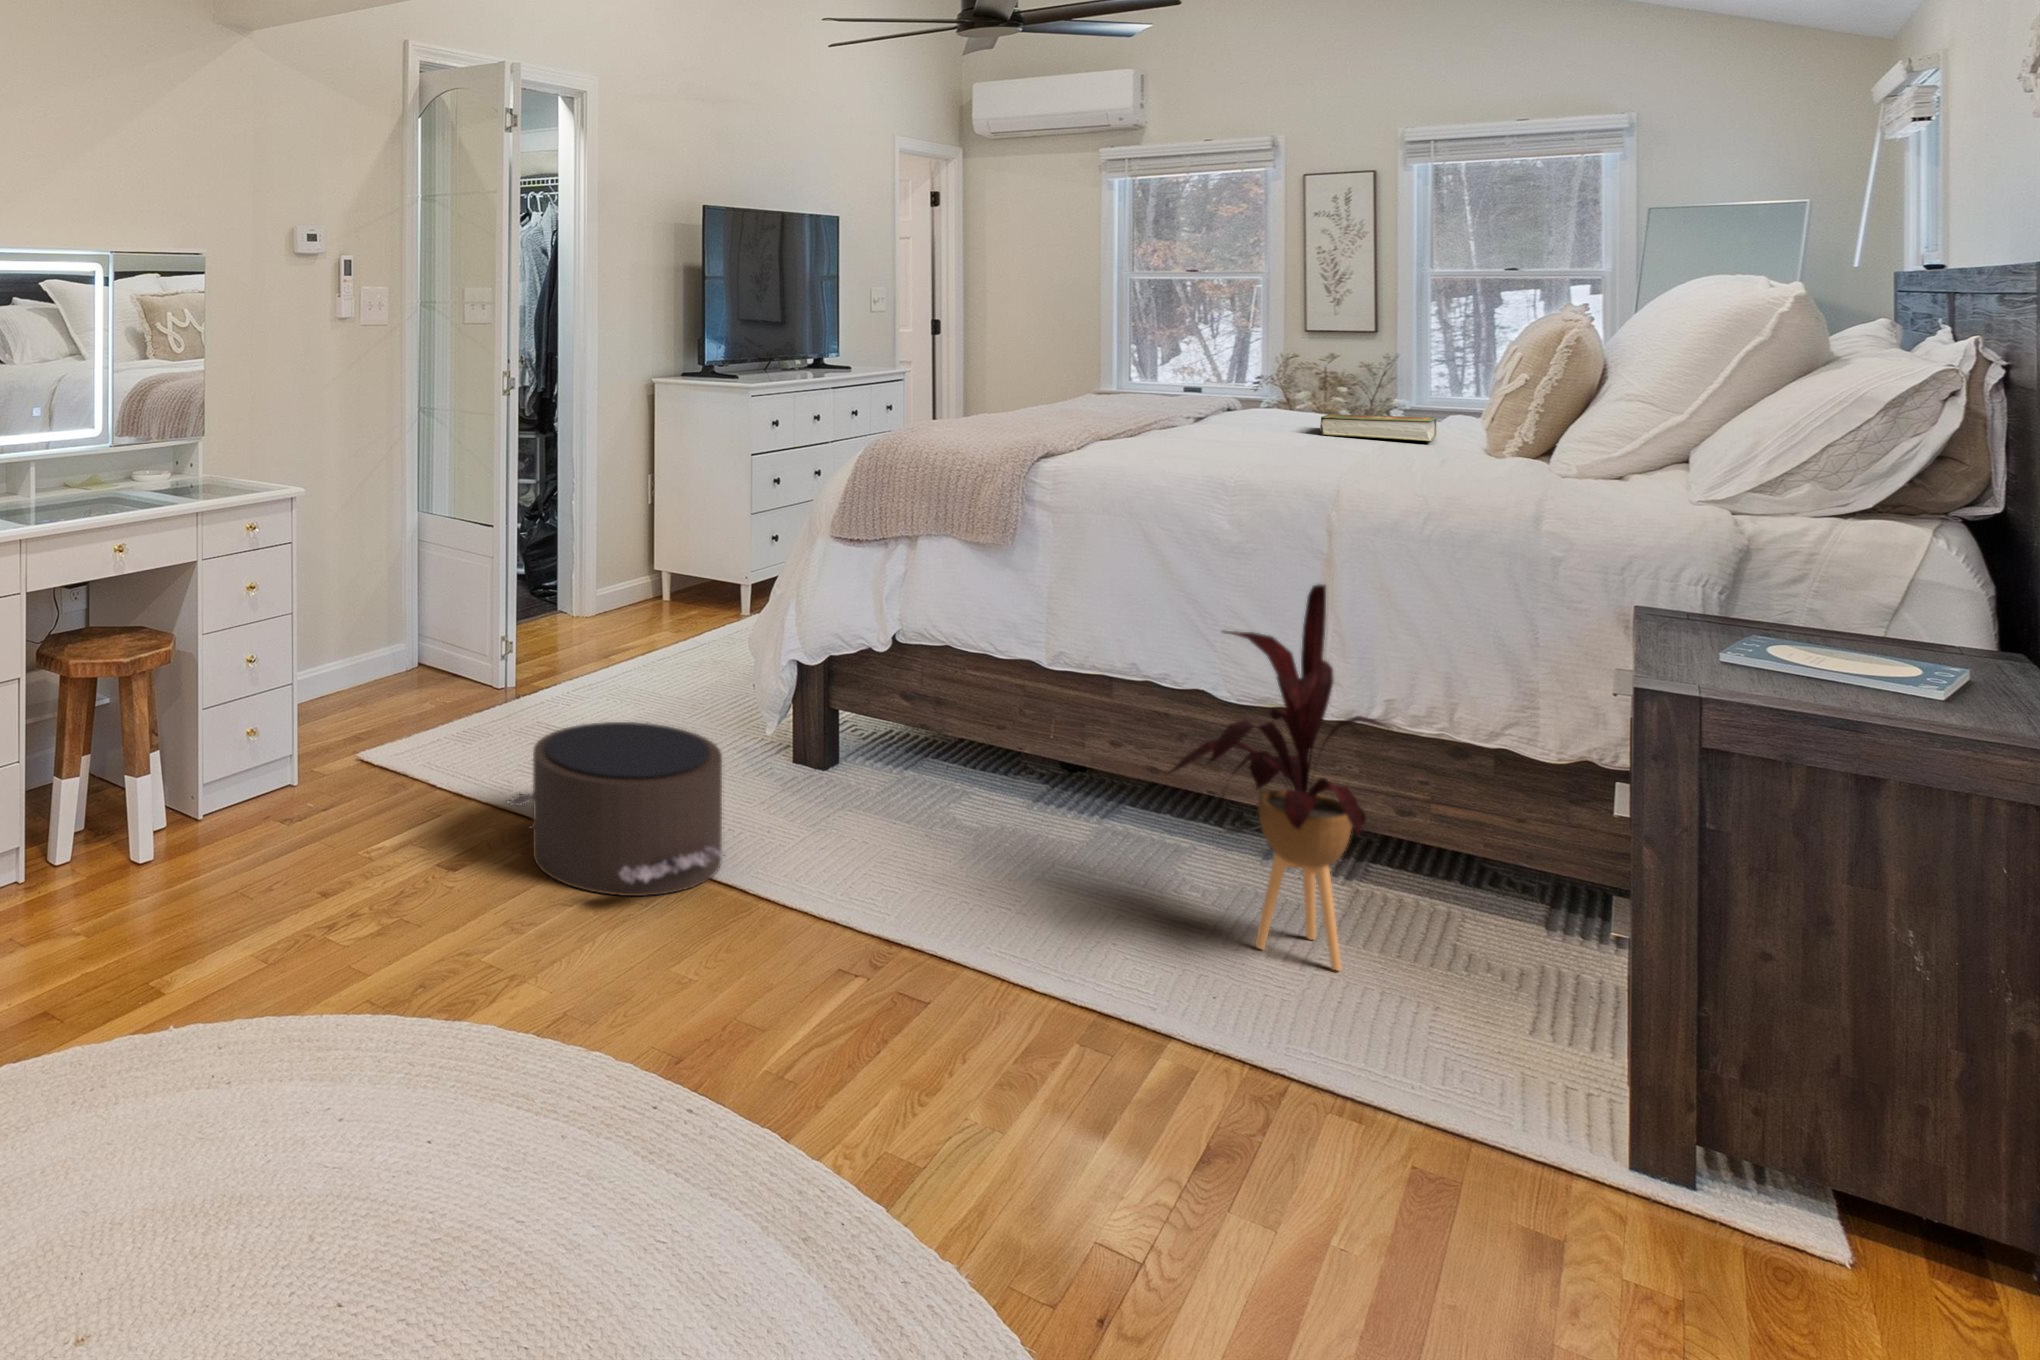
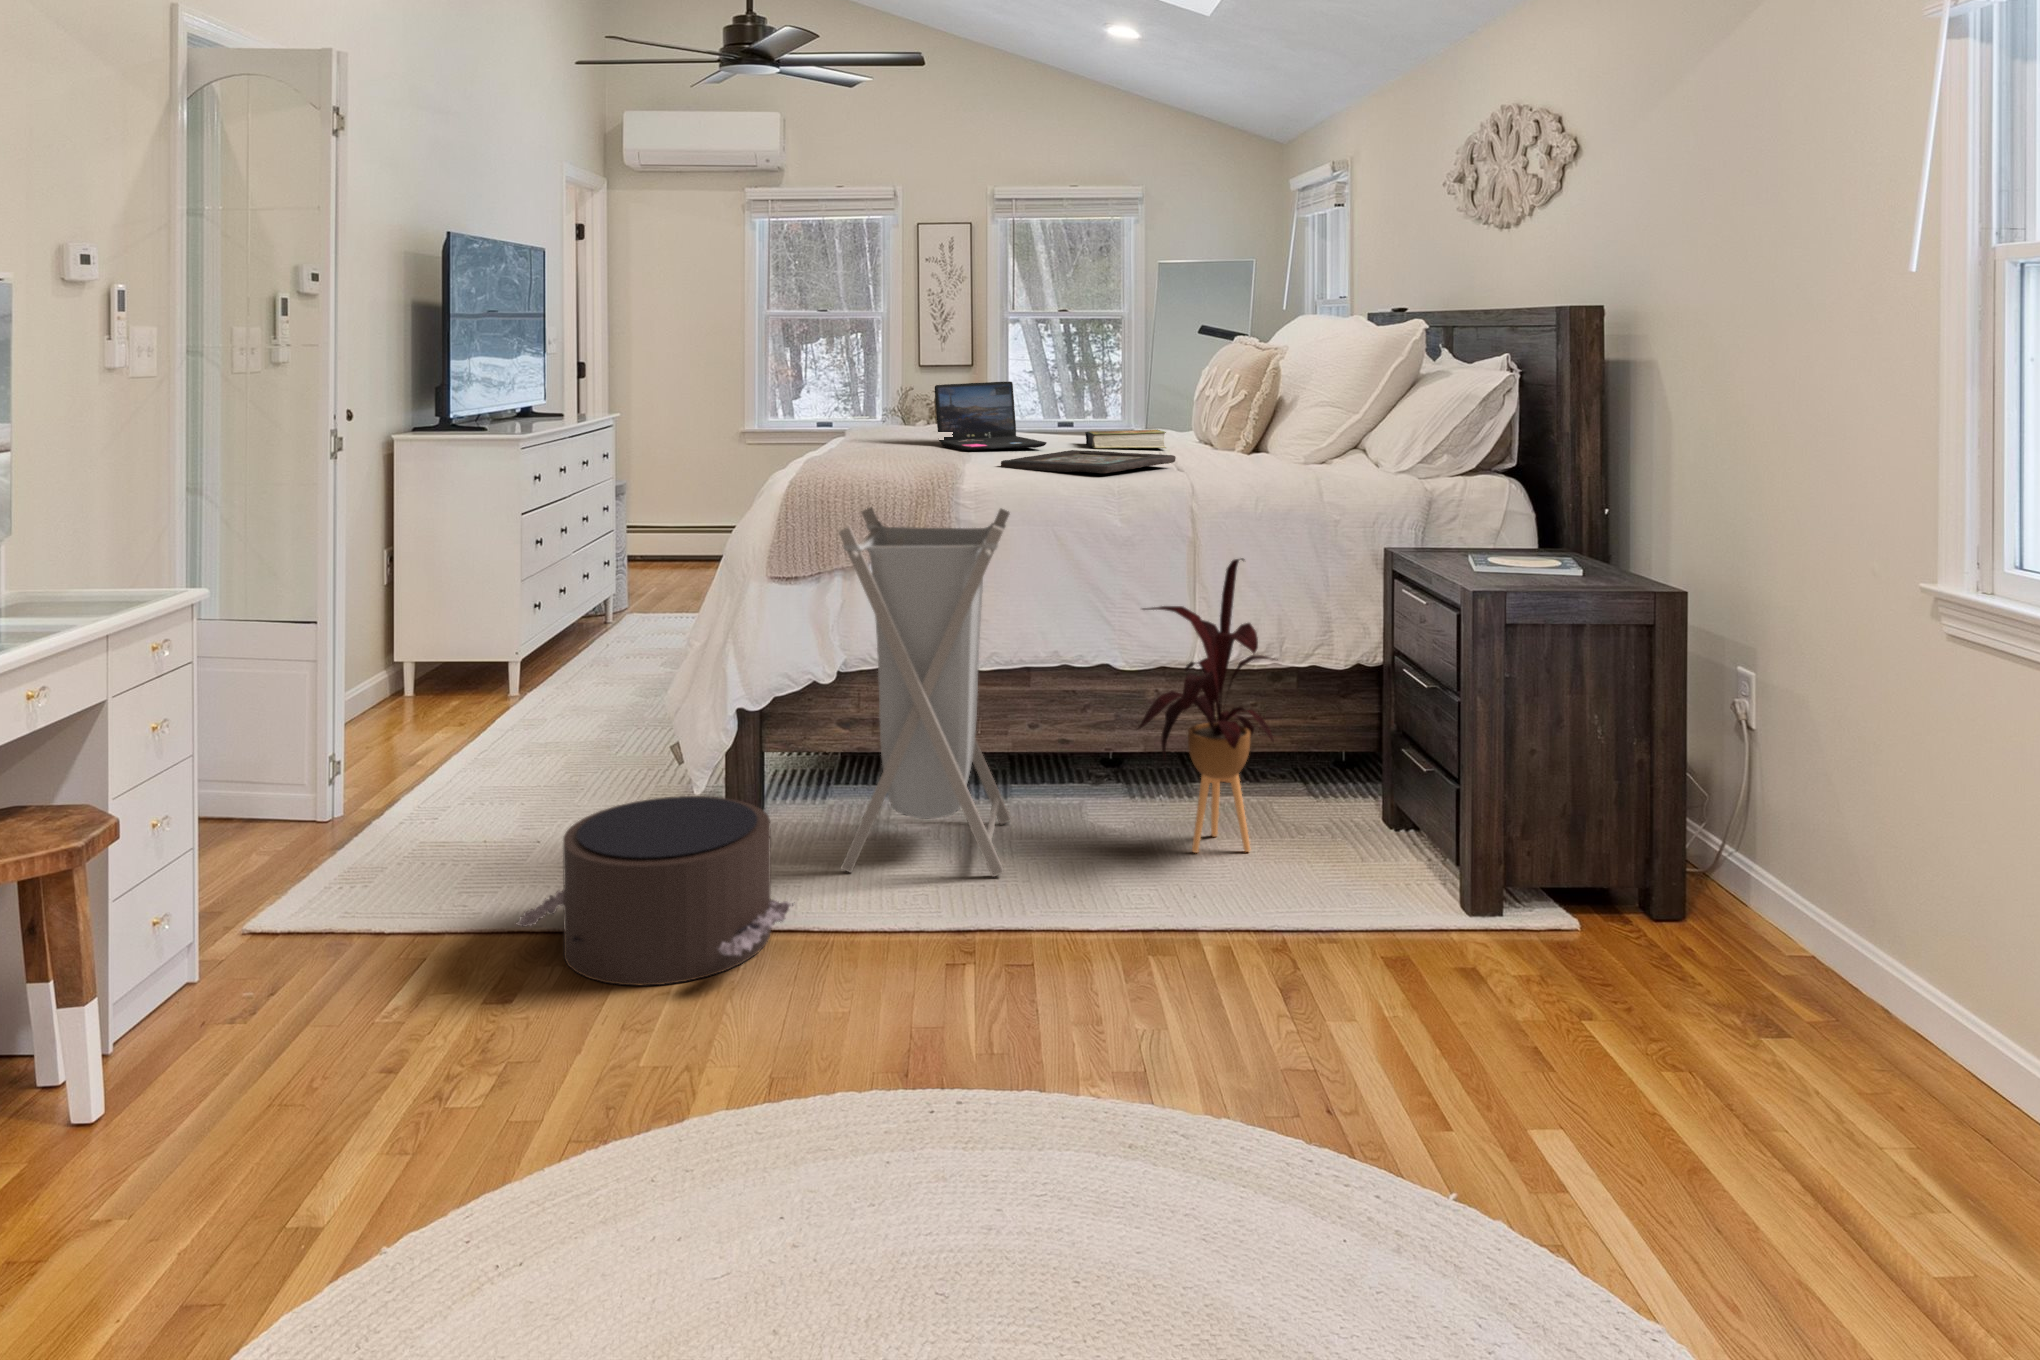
laptop: none [1110,349,1243,428] -> present [935,381,1046,451]
decorative tray: none [1115,433,1367,461] -> present [1001,450,1176,473]
laundry hamper: none [832,474,1067,897] -> present [839,508,1011,877]

